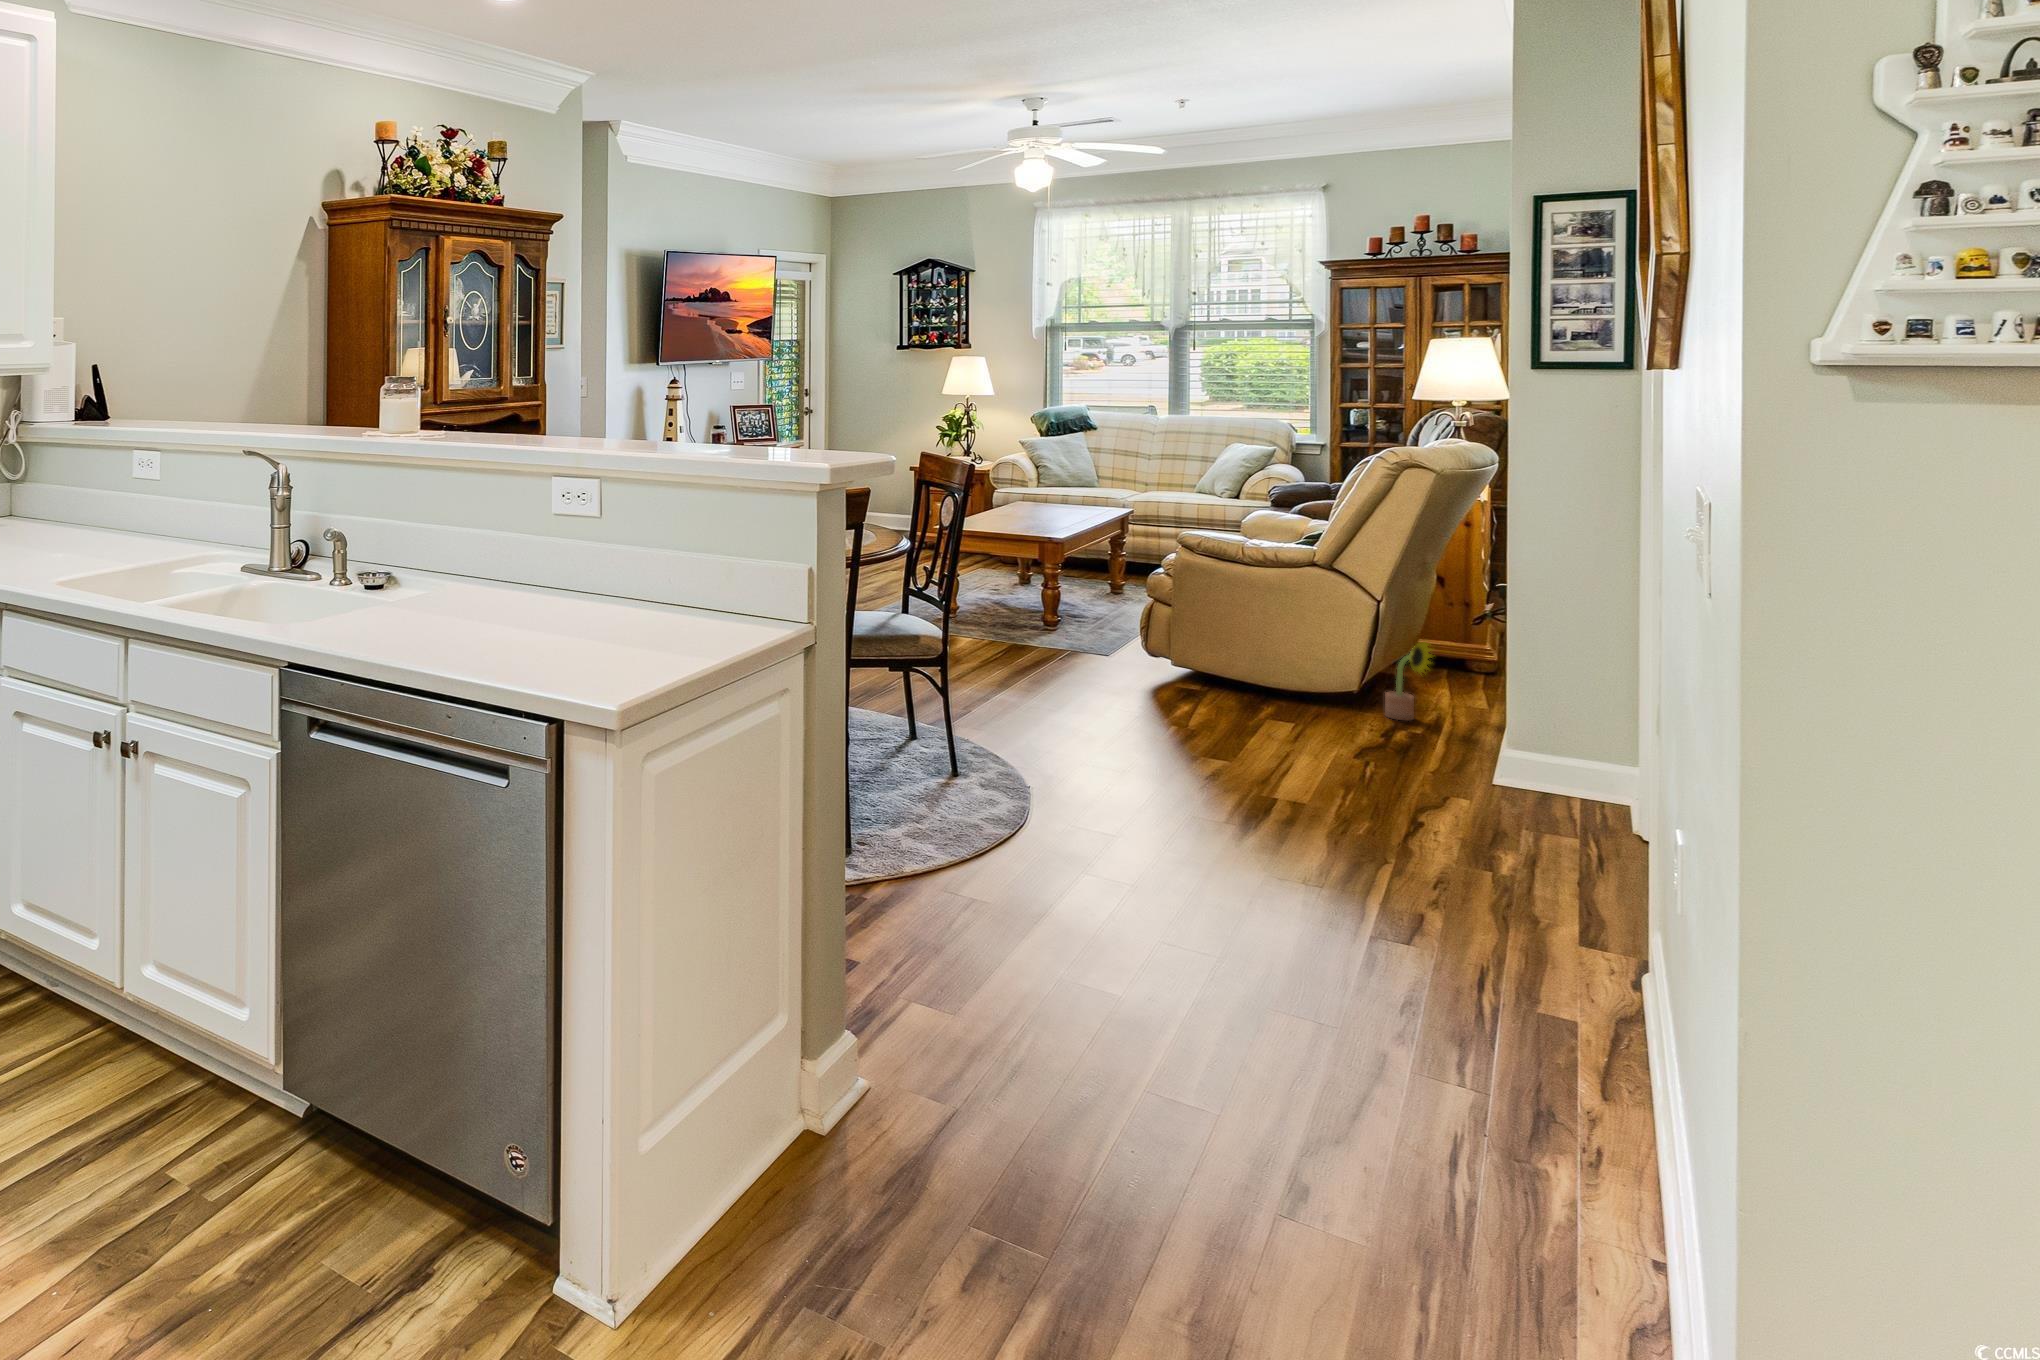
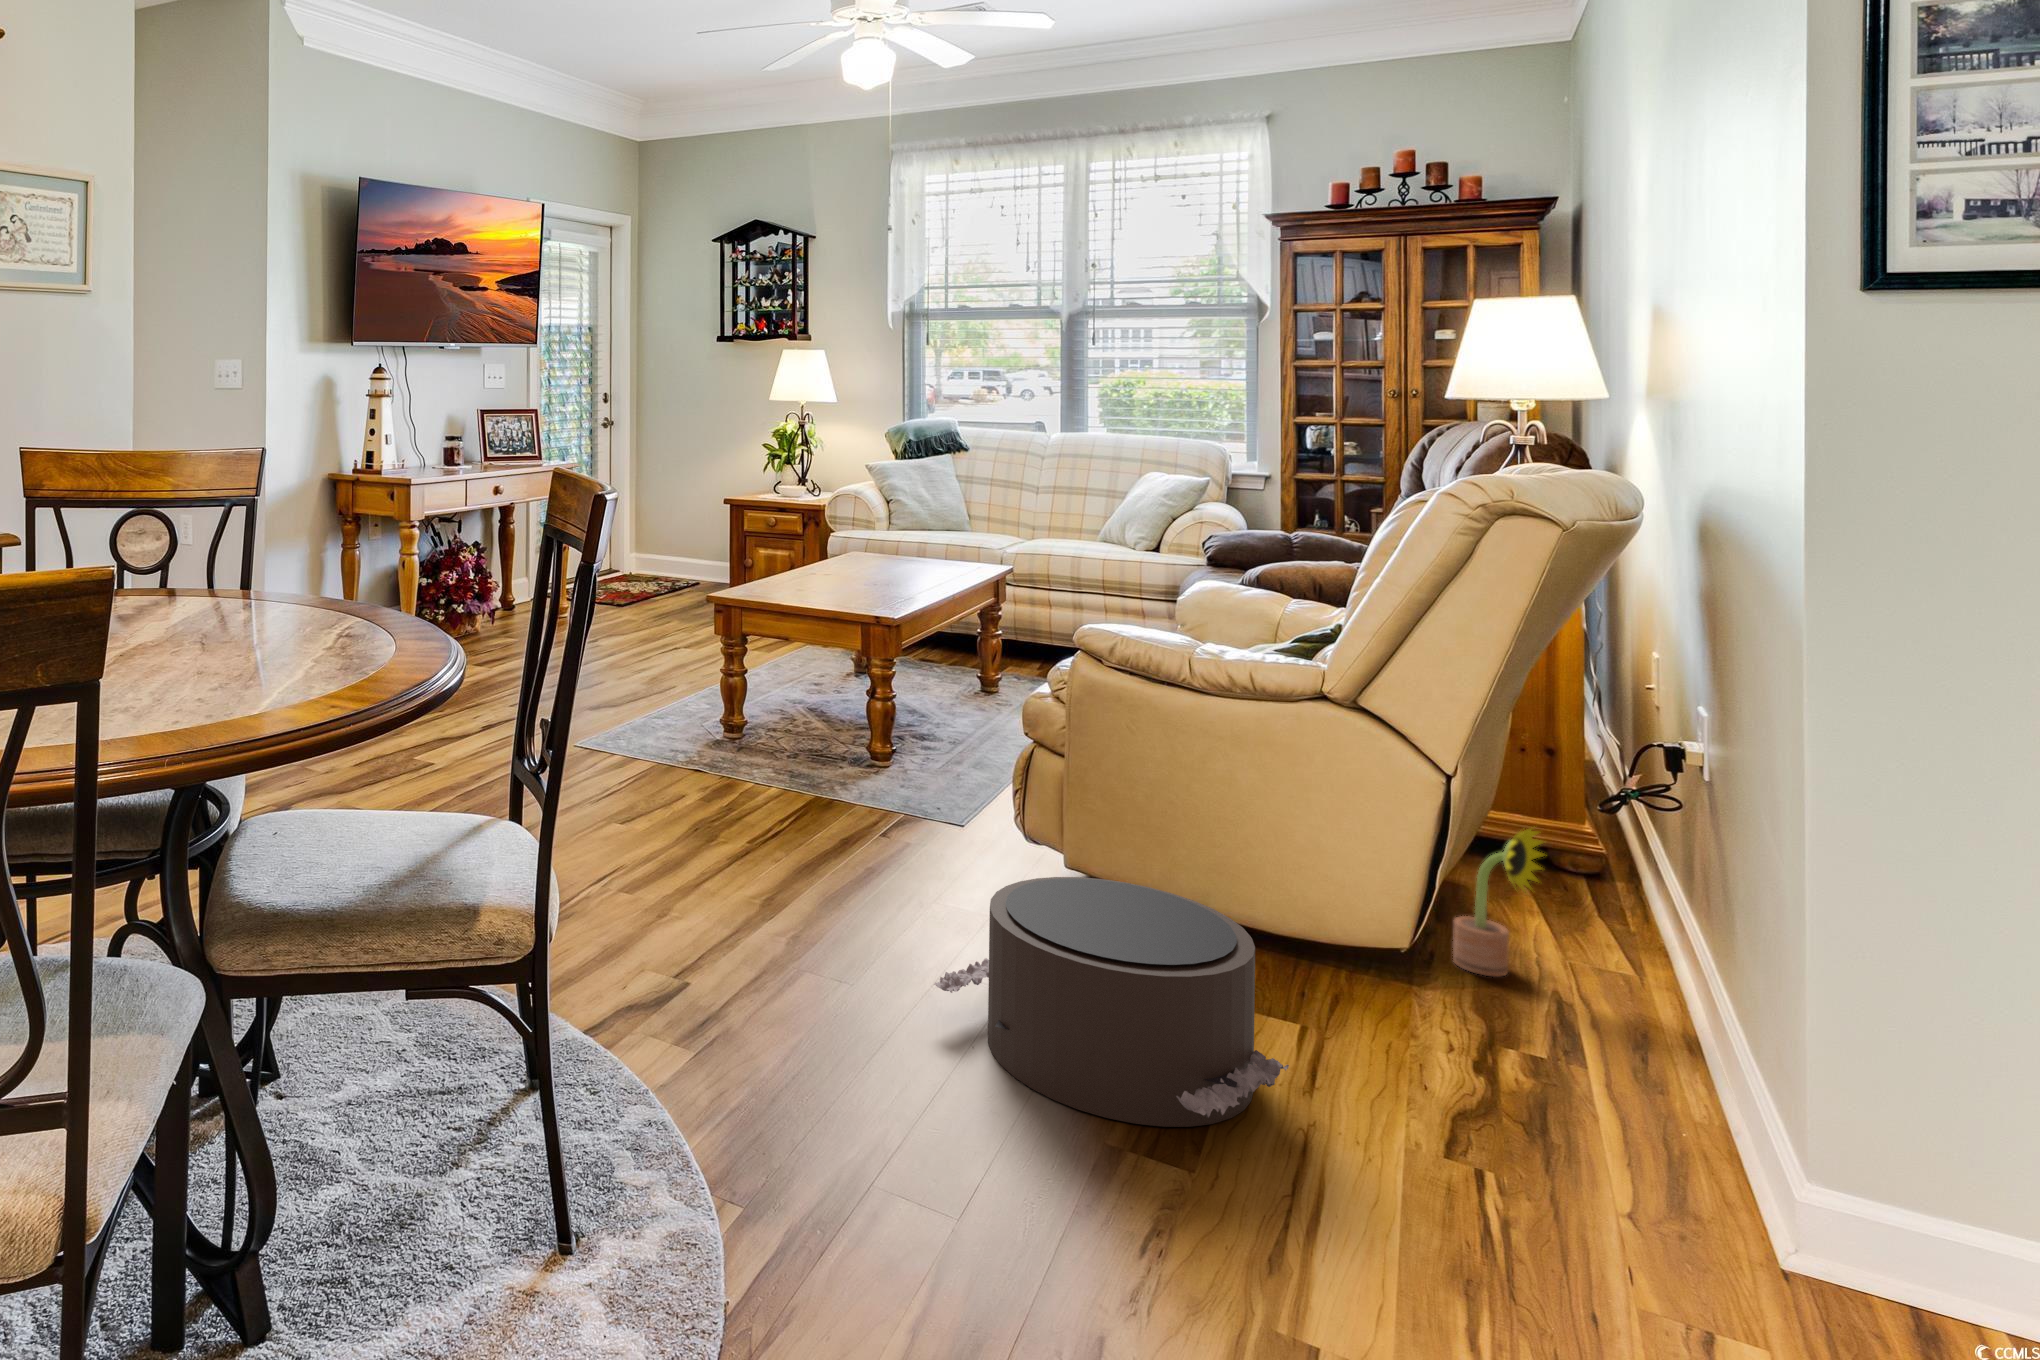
pouf: none [1096,662,1275,764] -> present [934,877,1289,1127]

